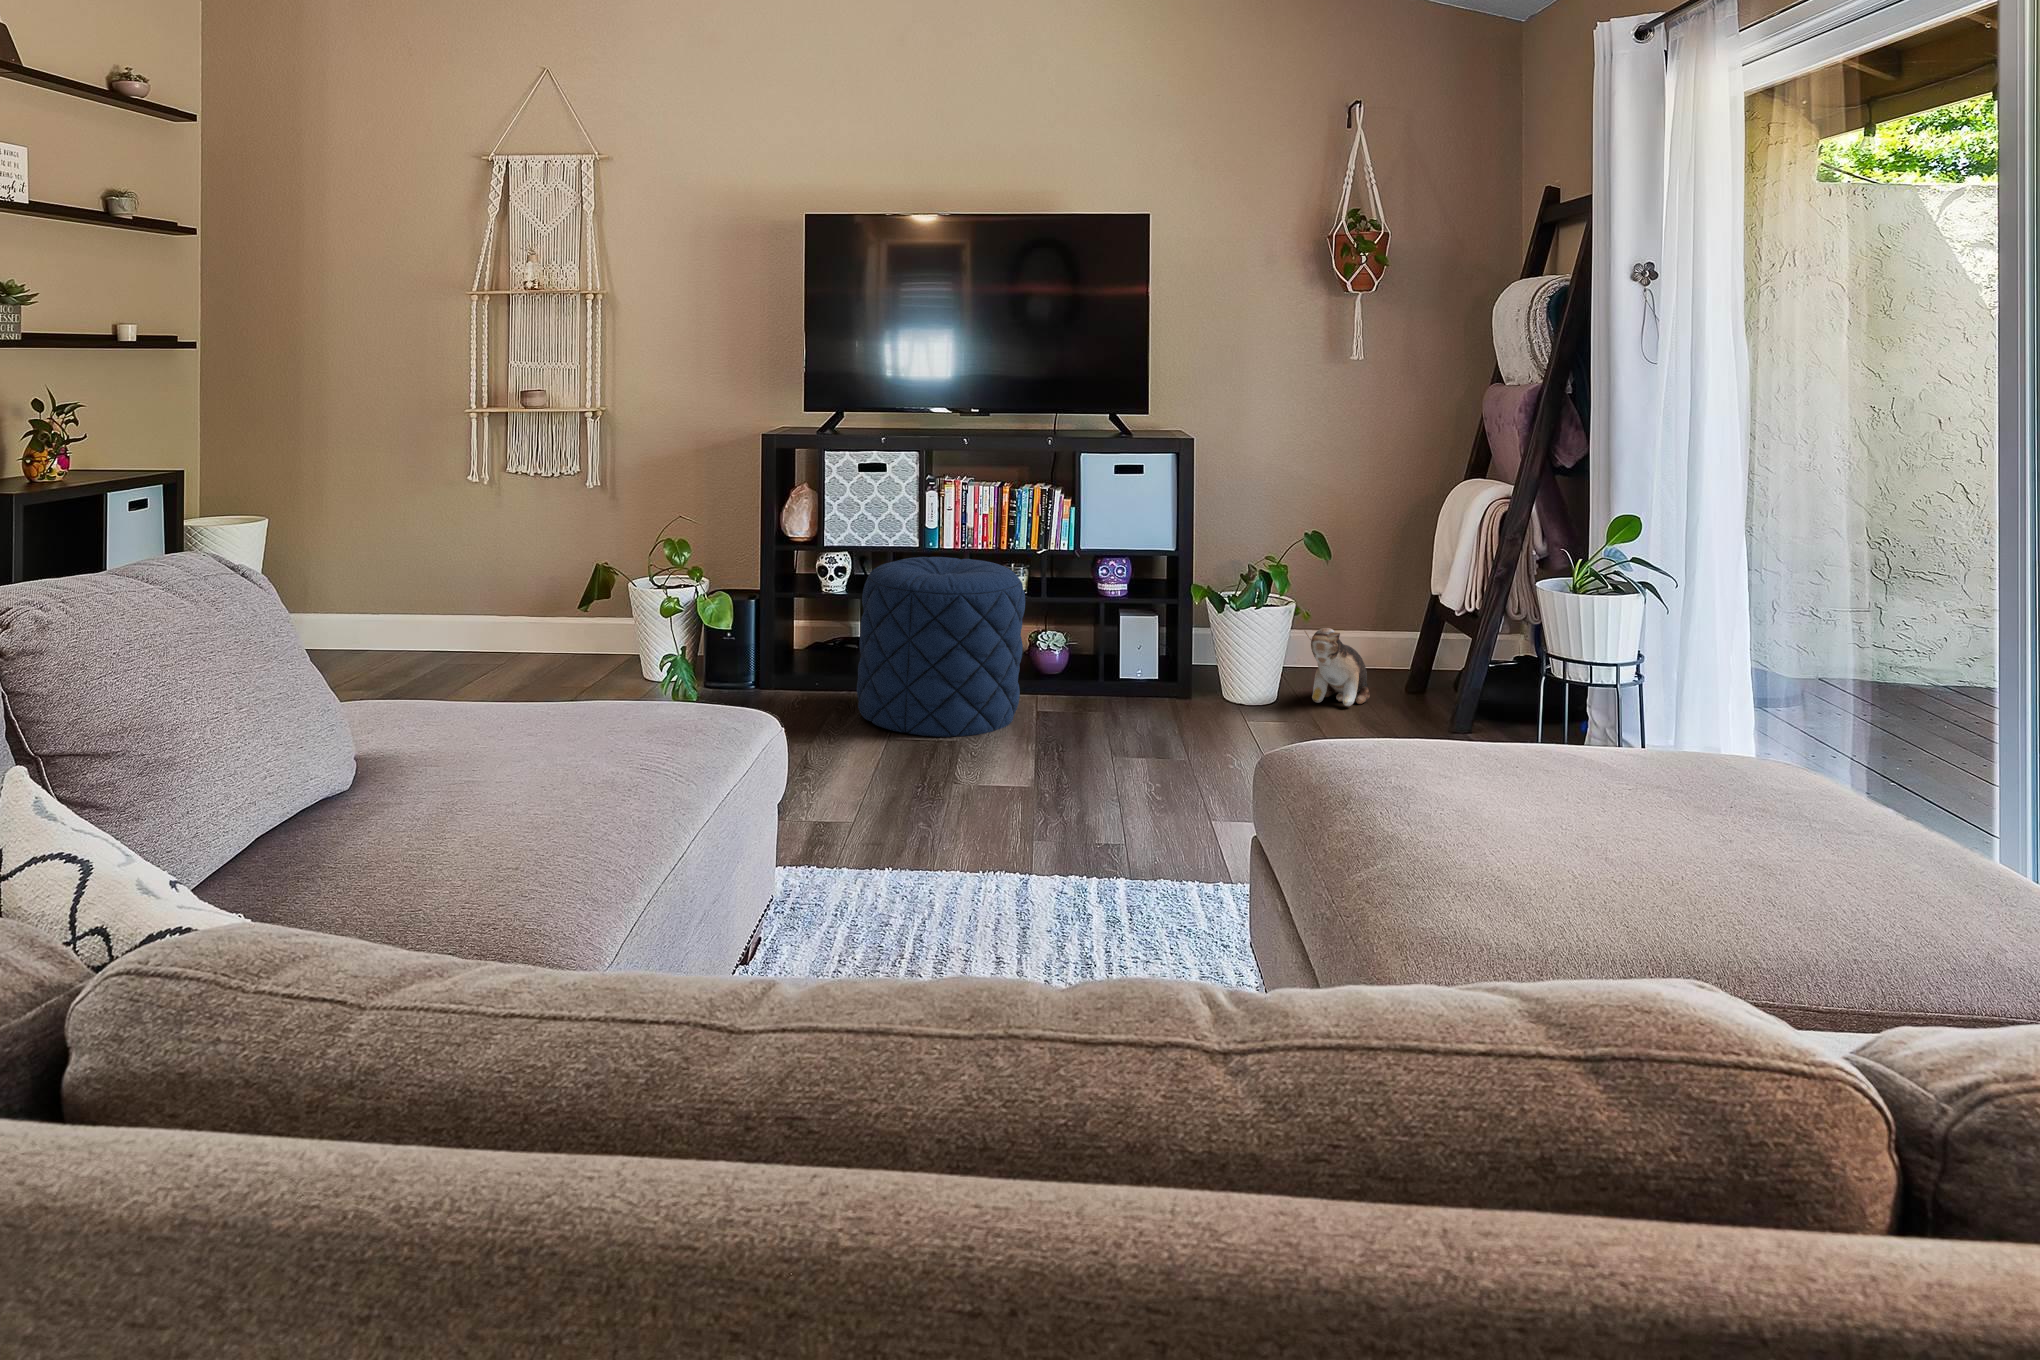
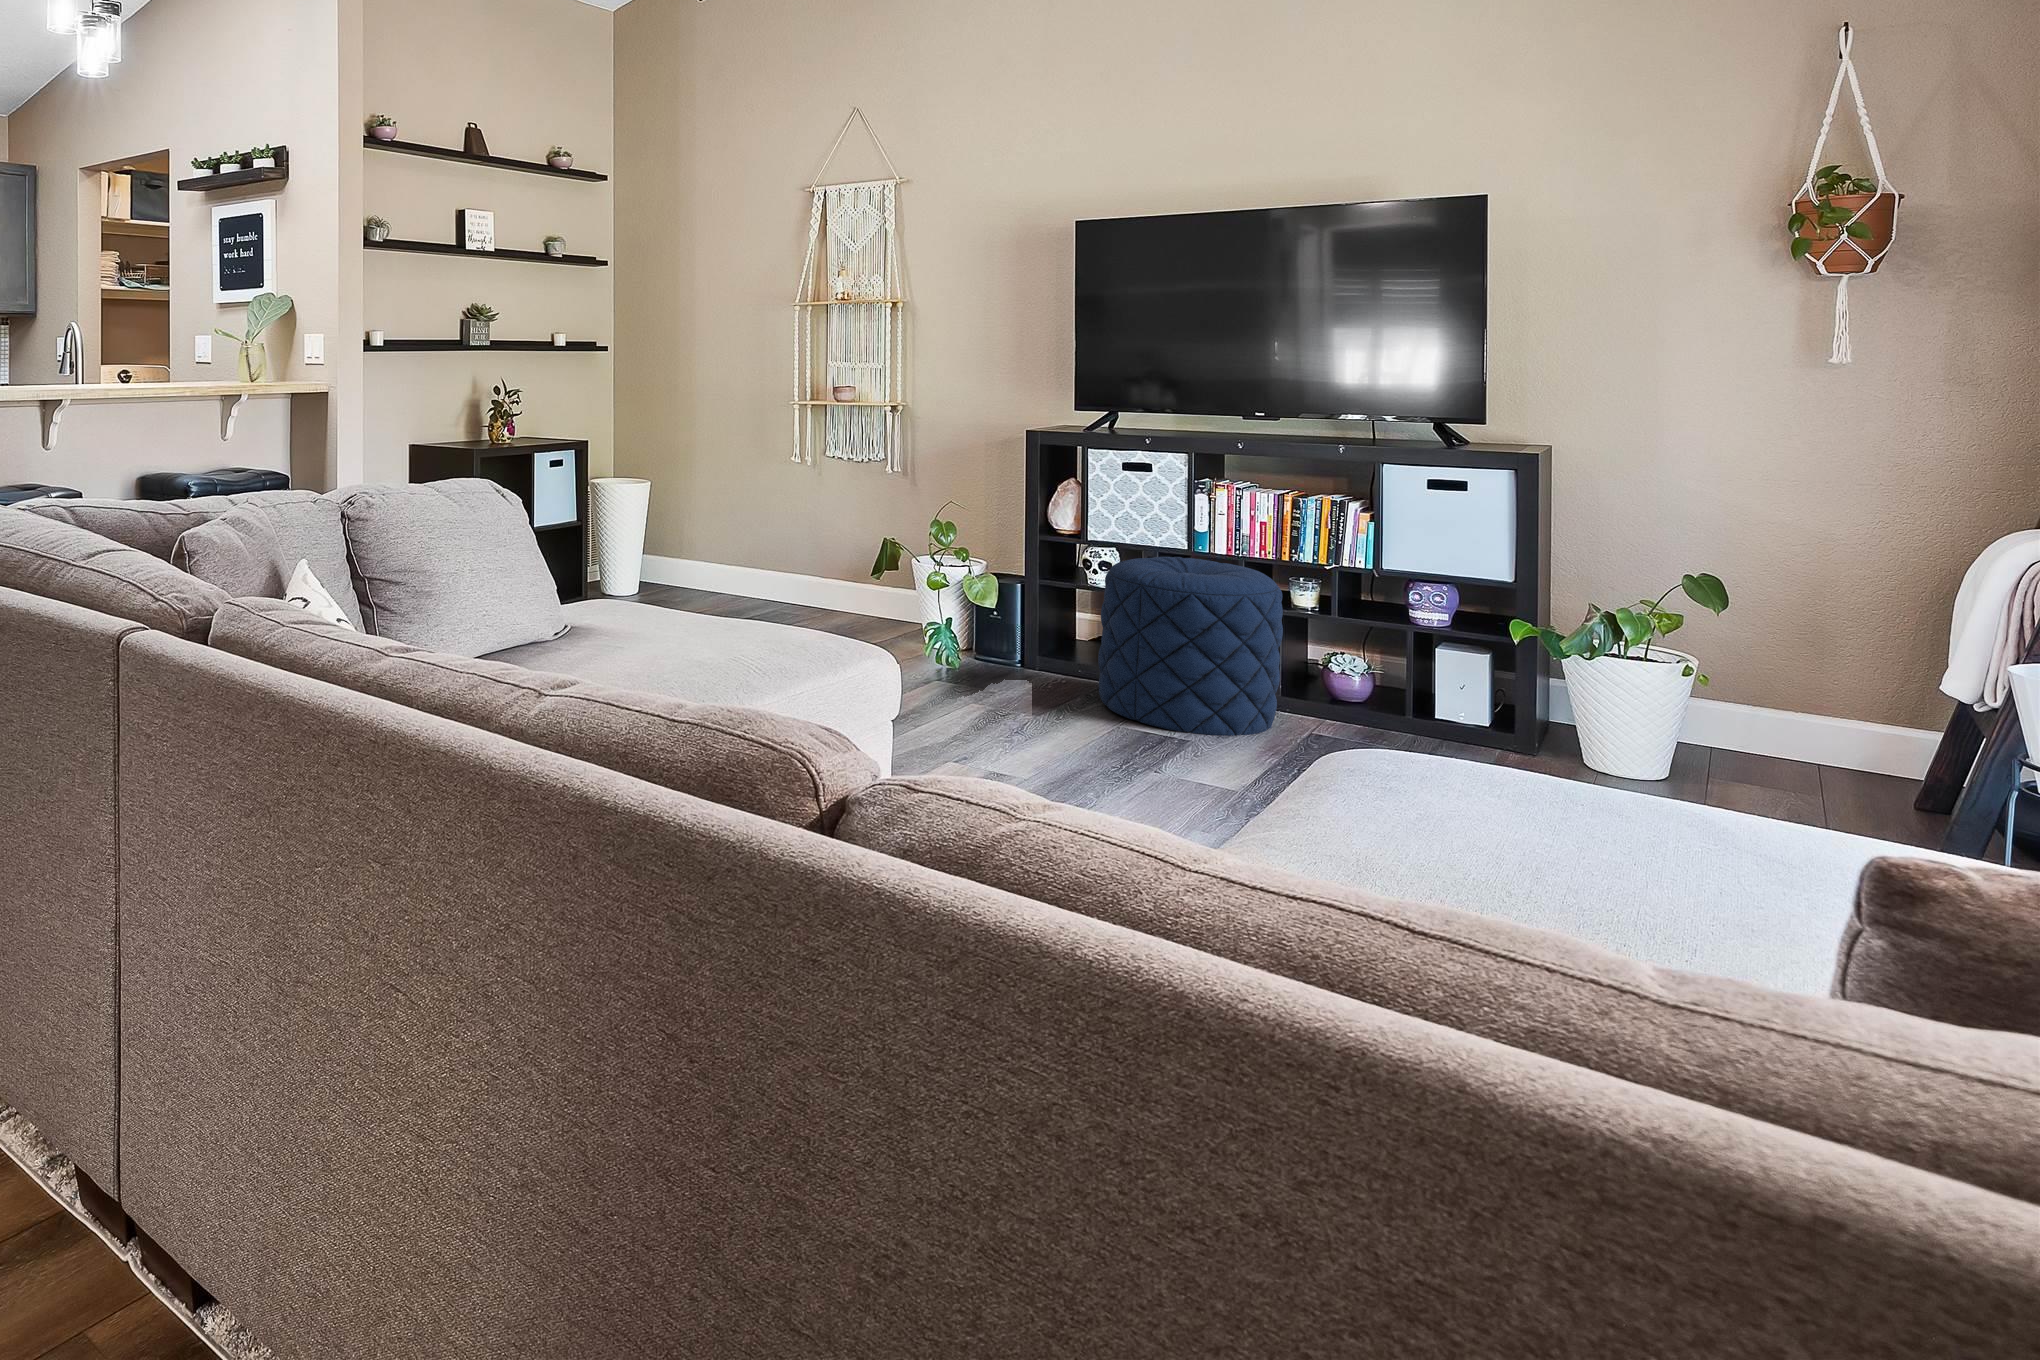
plush toy: present [1305,628,1370,706] -> none [1677,690,1815,795]

